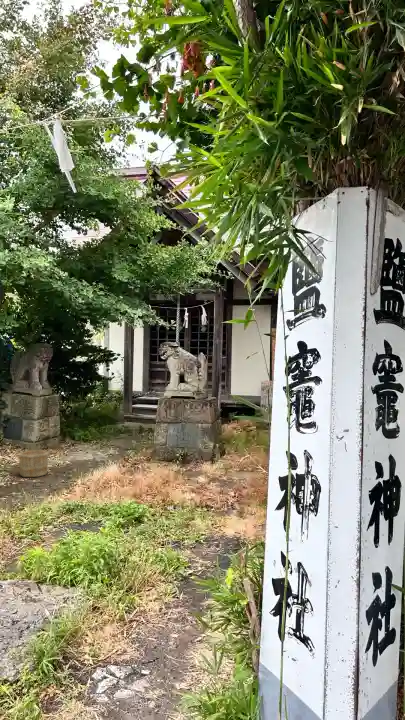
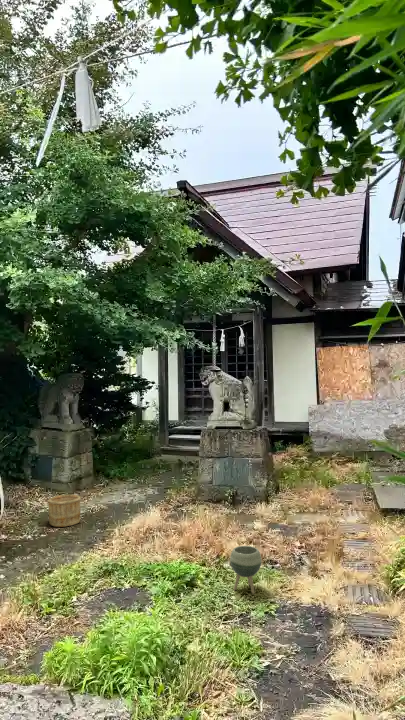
planter: none [172,489,197,527] -> present [230,546,262,594]

